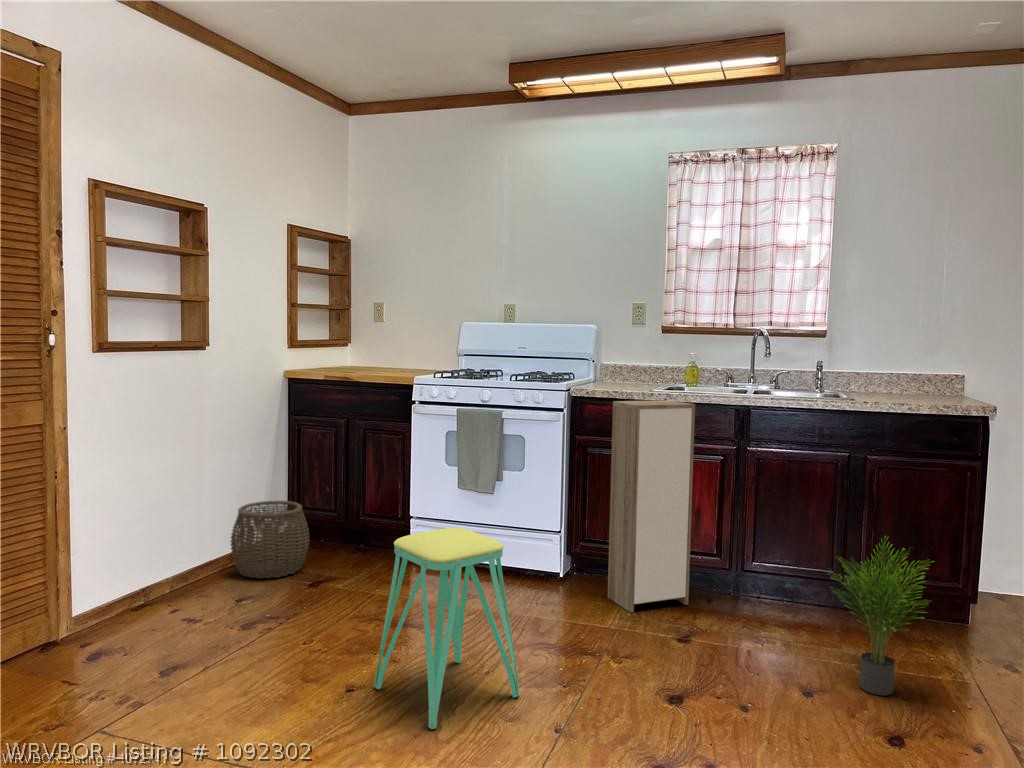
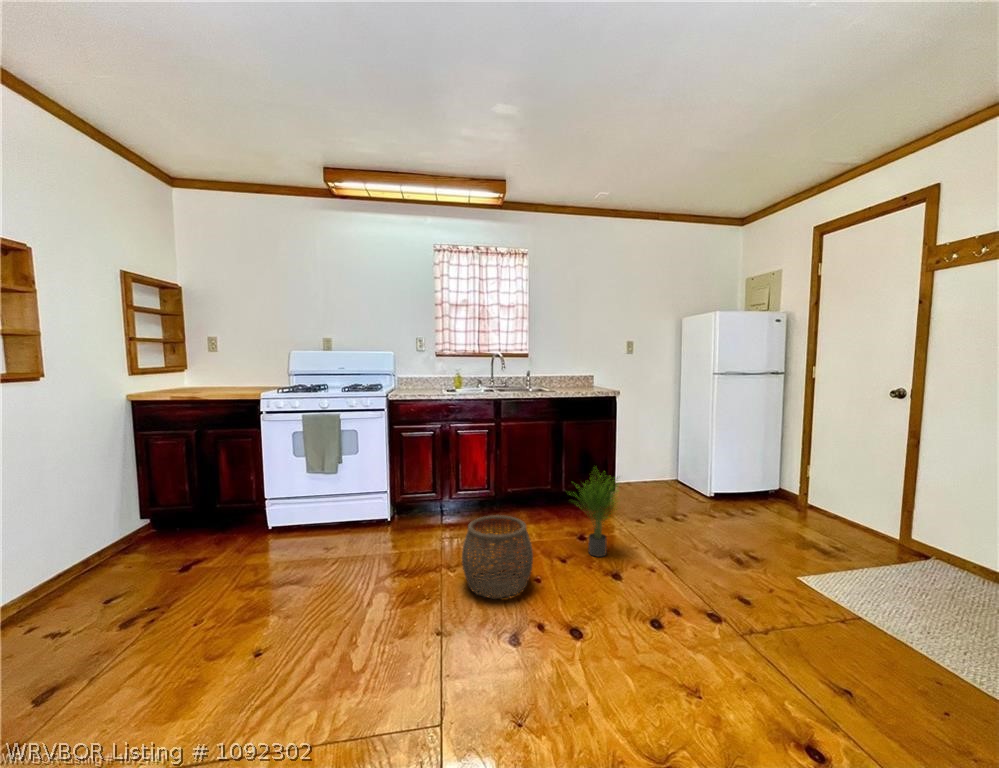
storage cabinet: present [608,400,695,613] -> none [421,398,474,539]
woven basket: present [230,501,309,578] -> present [462,515,533,599]
stool: present [375,528,519,729] -> none [280,502,401,665]

